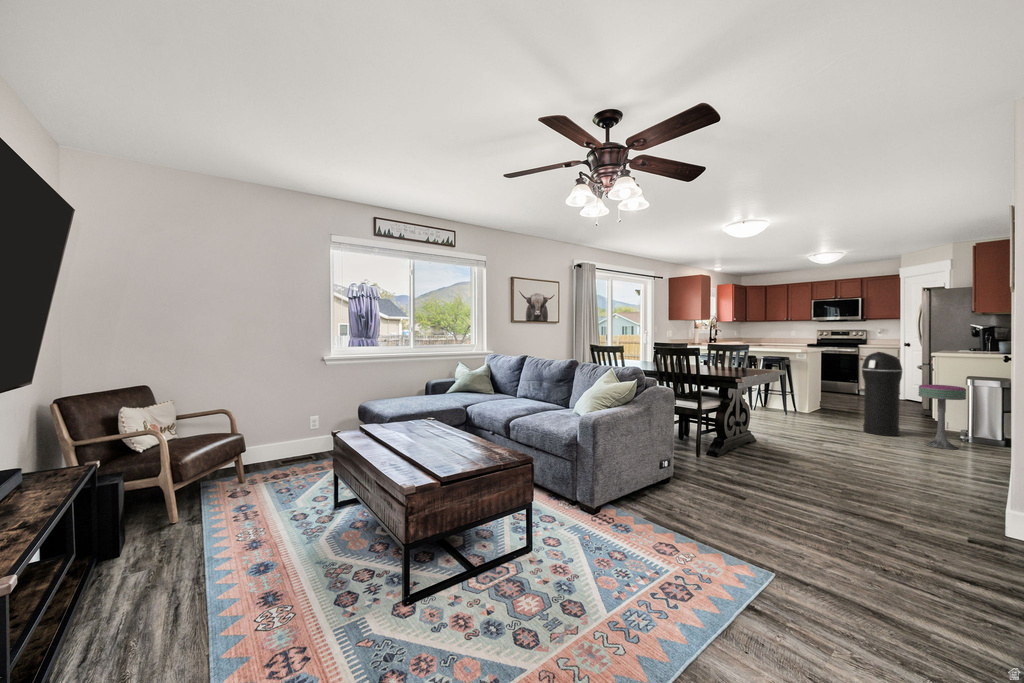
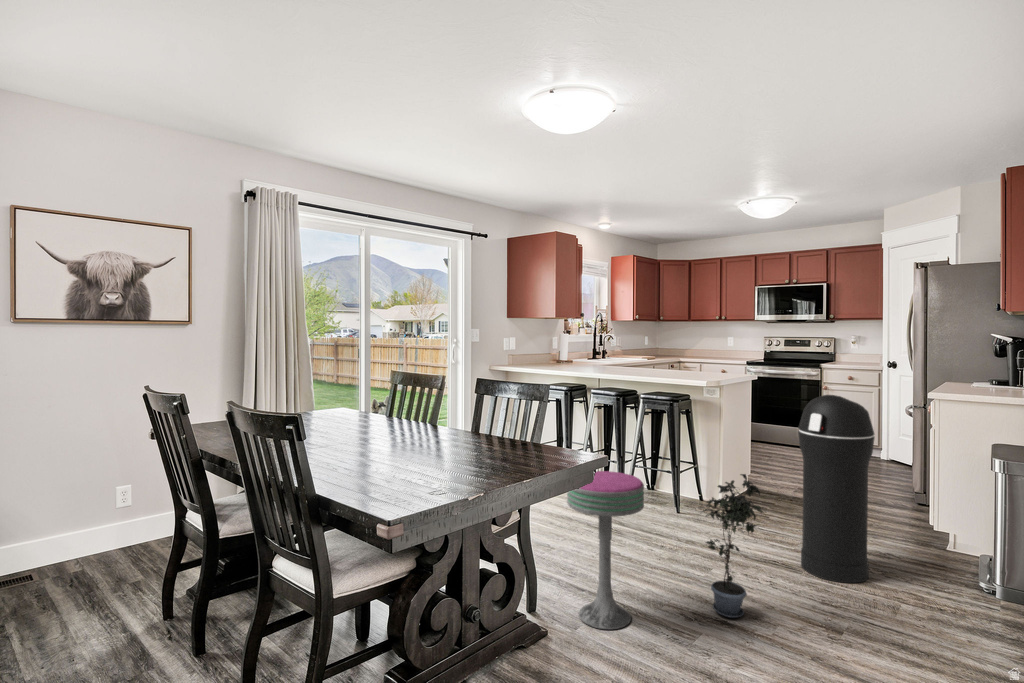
potted plant: none [820,383,853,442] -> present [703,474,763,618]
bar stool: present [918,385,966,449] -> present [567,471,644,630]

